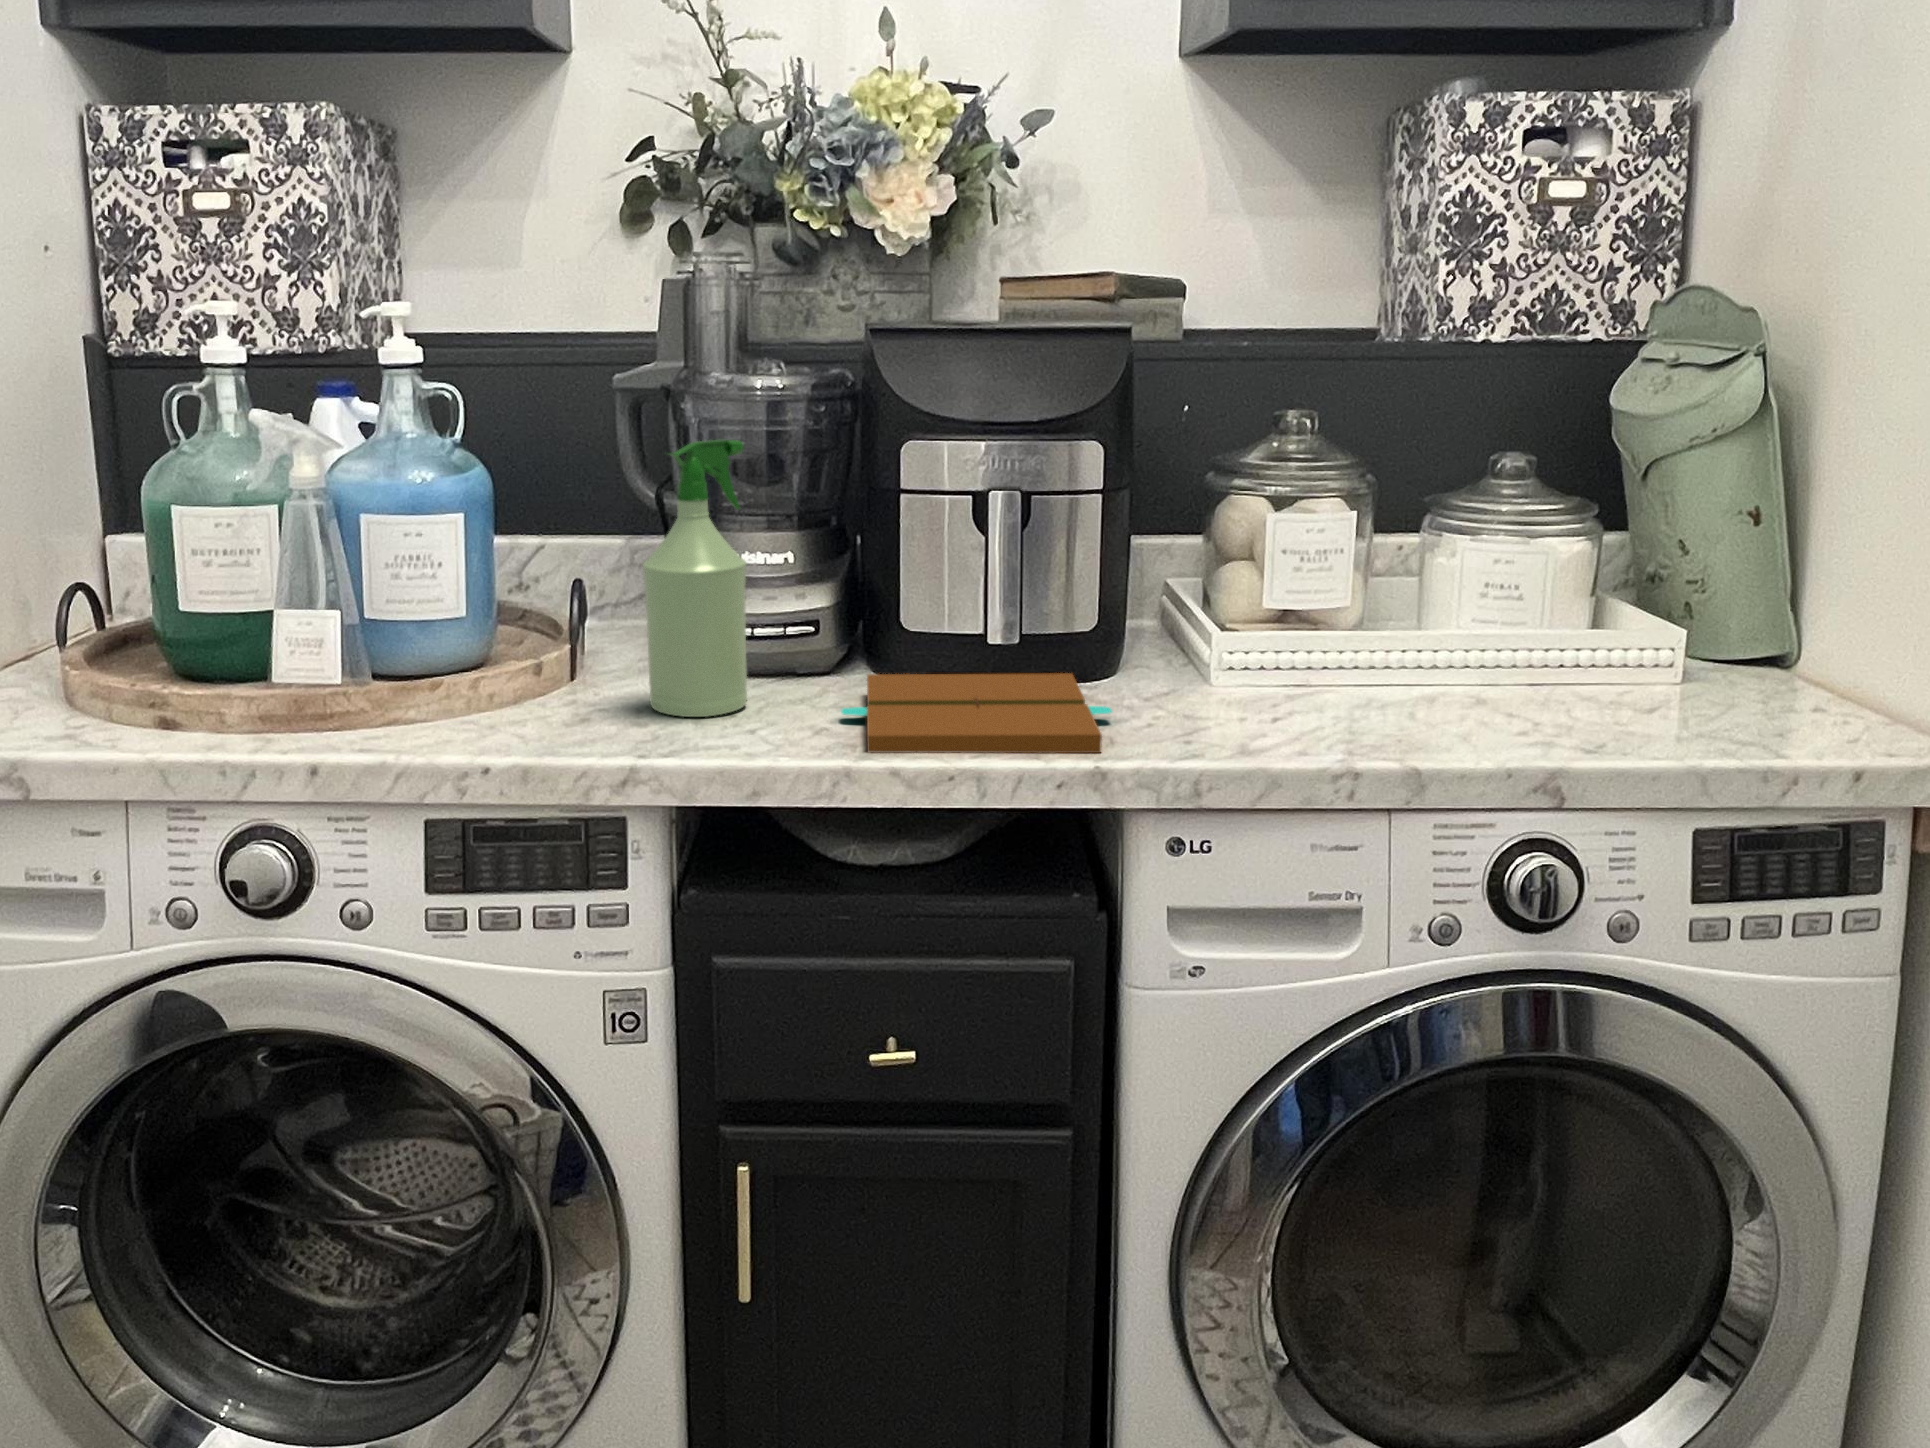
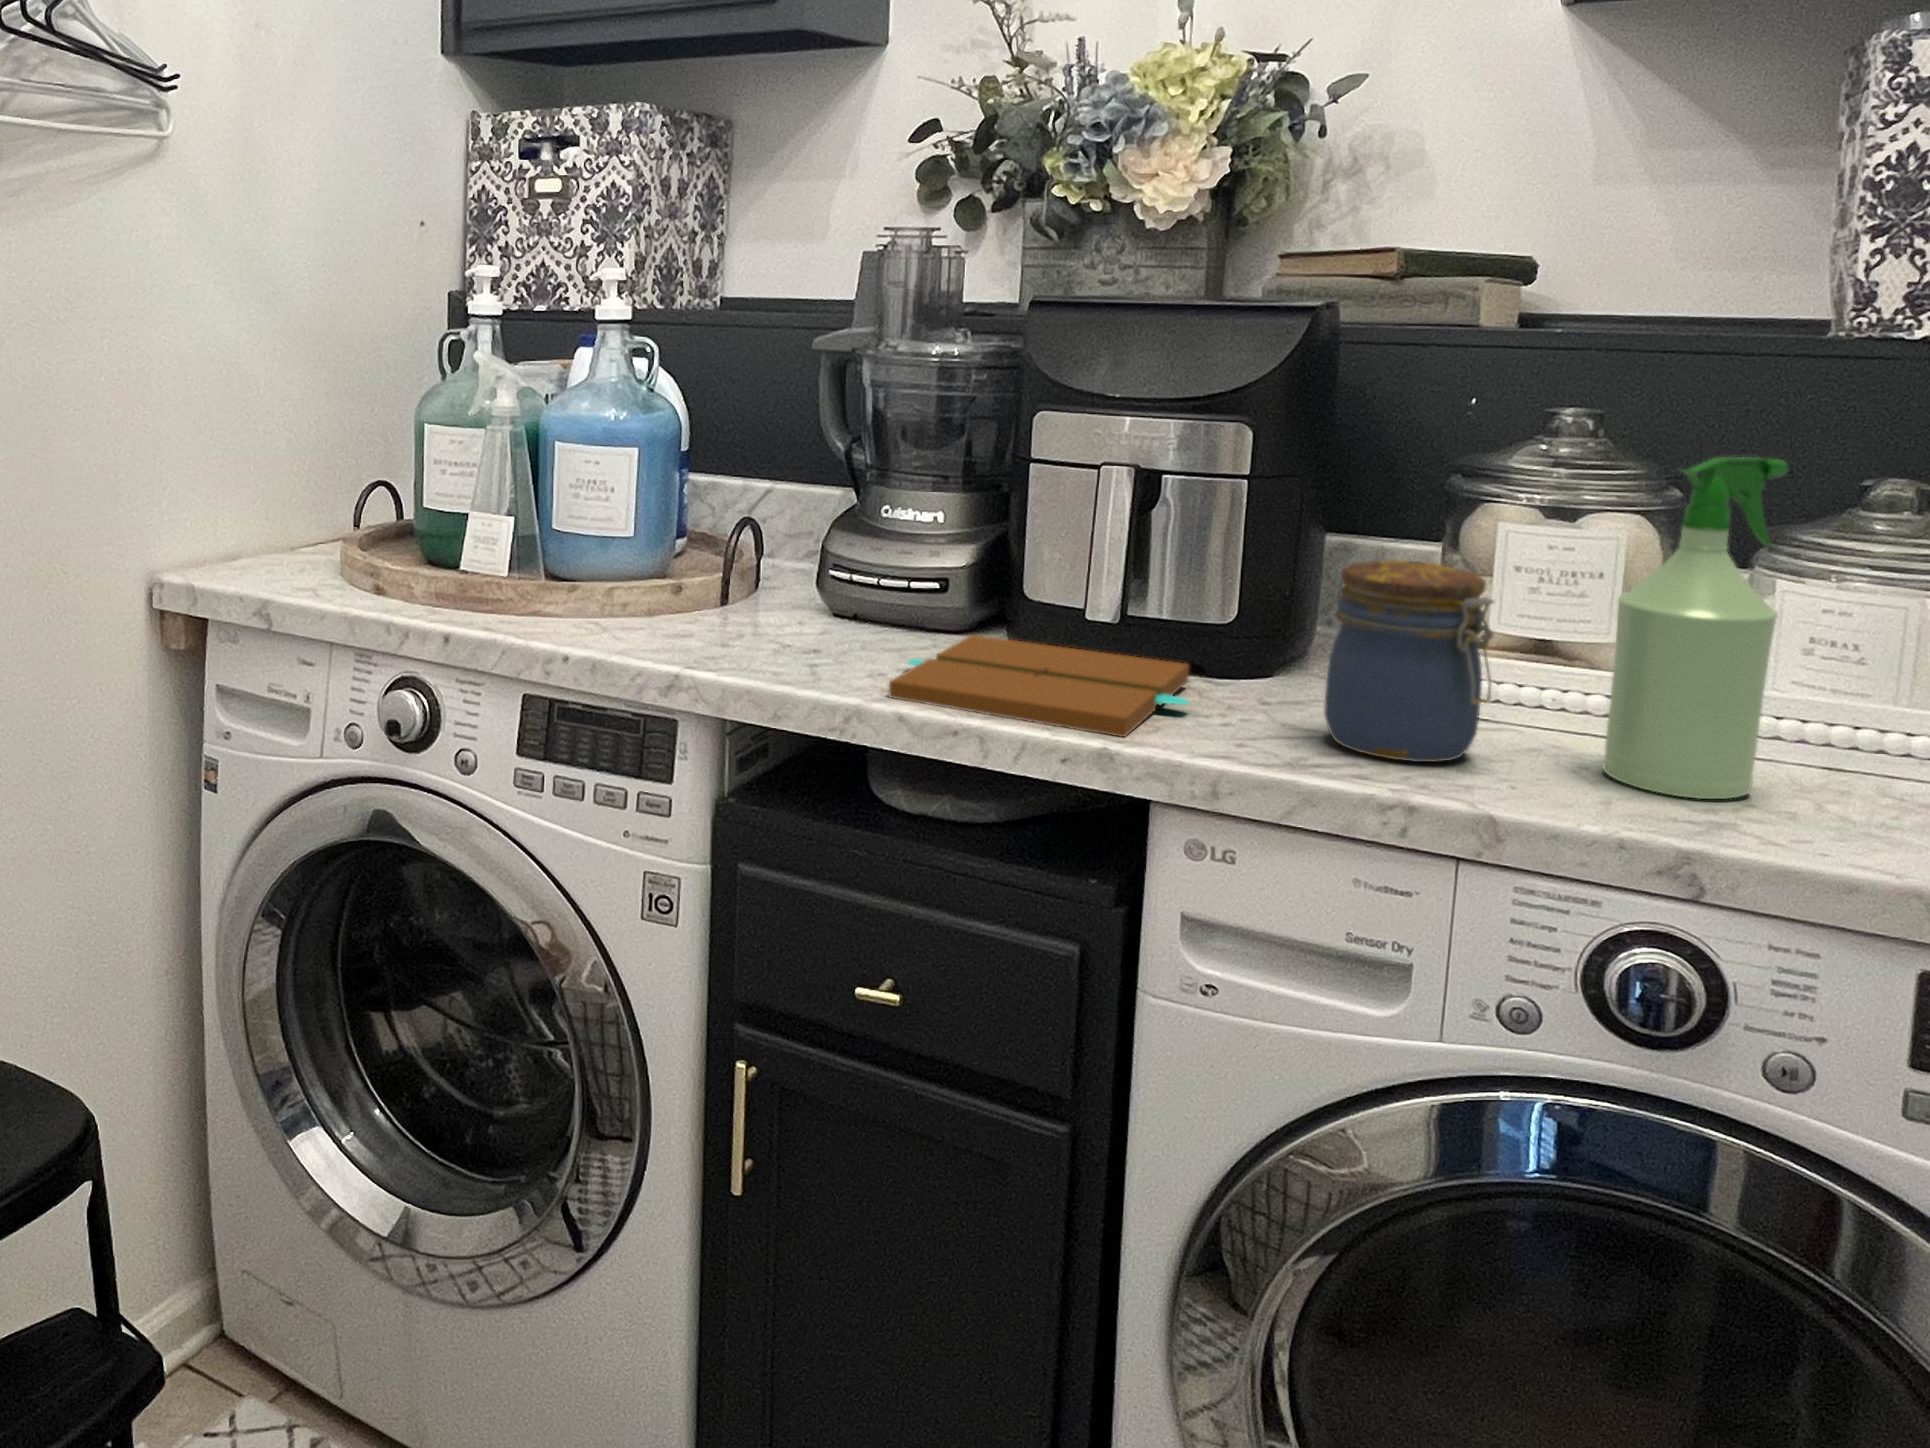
spray bottle: present [643,440,747,717] -> present [1603,457,1788,799]
jar: none [1224,558,1362,733] -> present [1324,560,1494,762]

